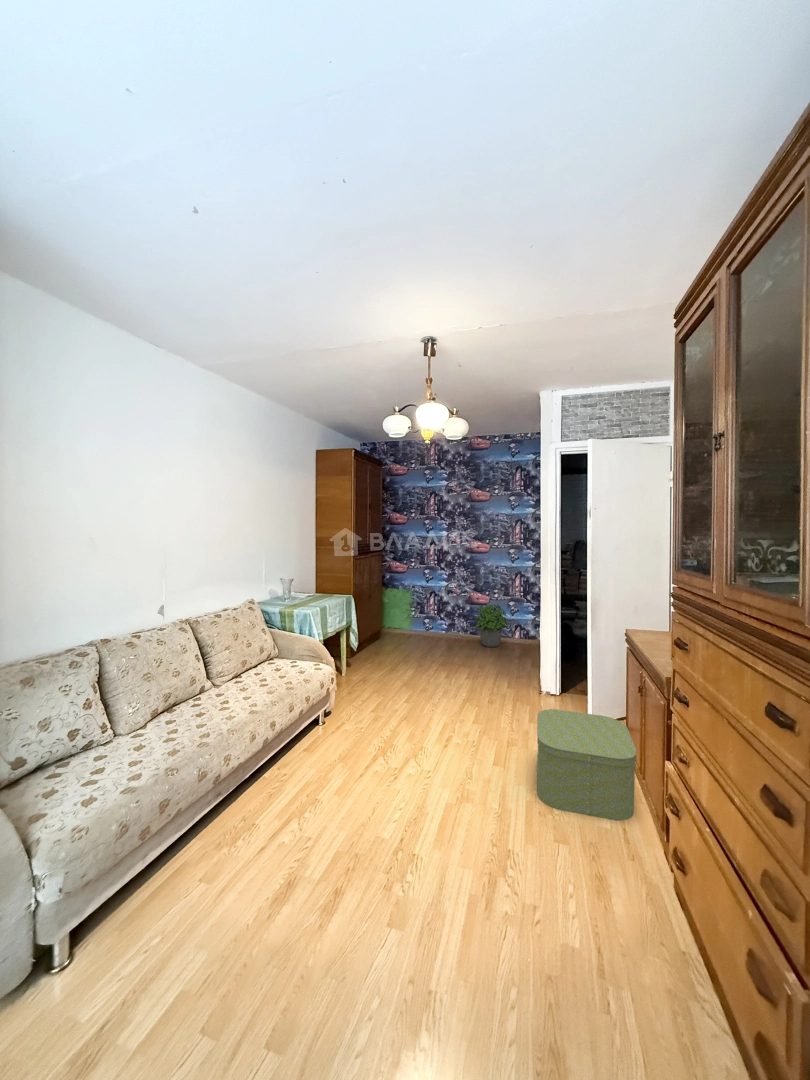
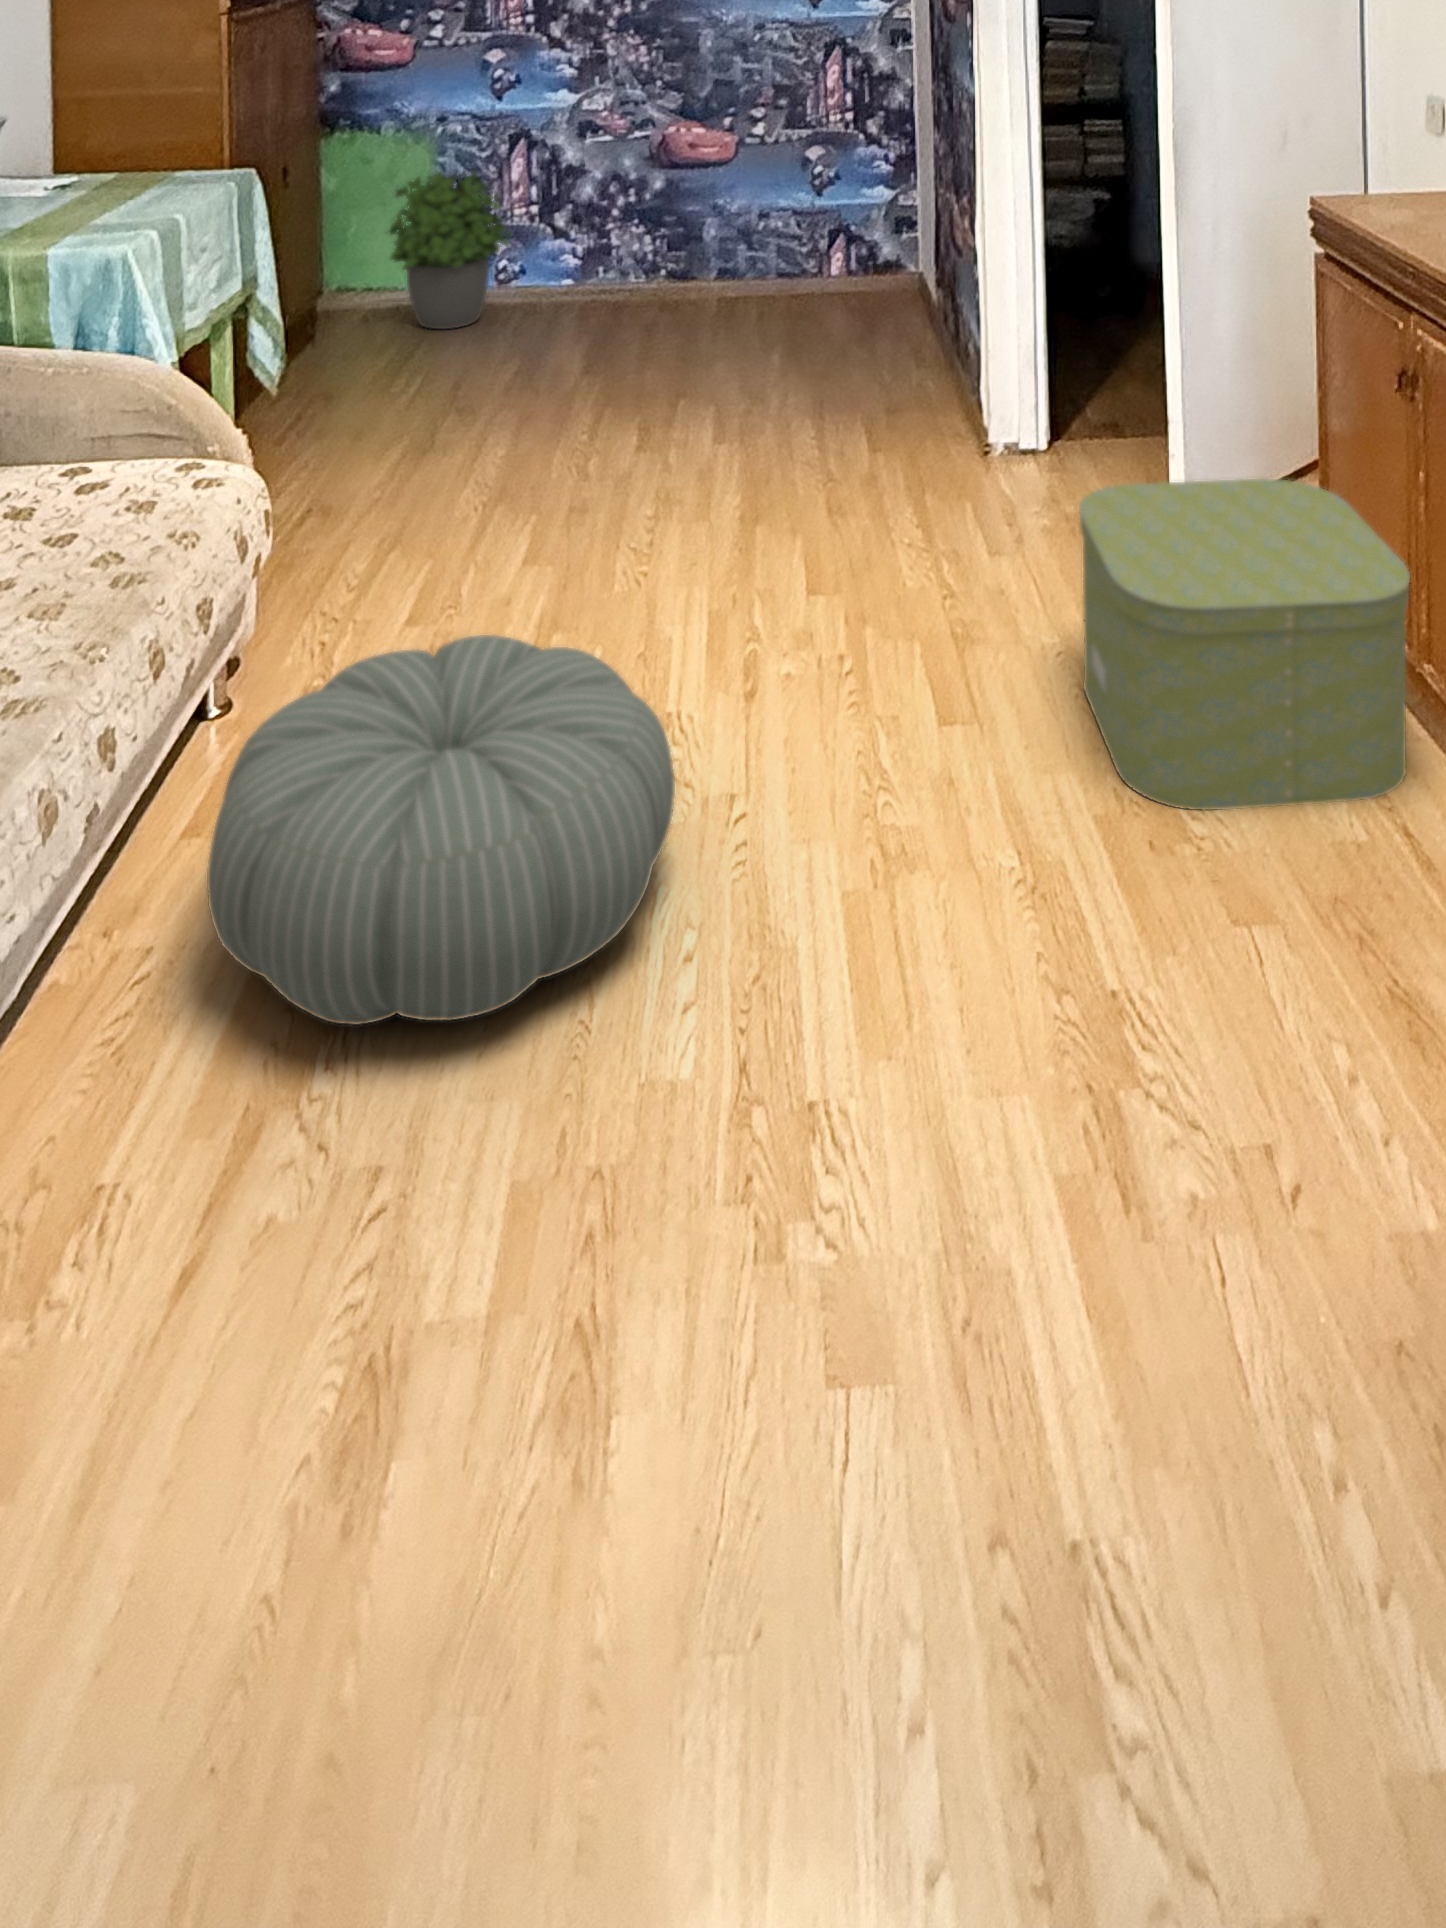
potted plant: present [475,604,509,647] -> present [389,171,511,329]
pouf: none [292,717,406,809] -> present [207,635,675,1025]

